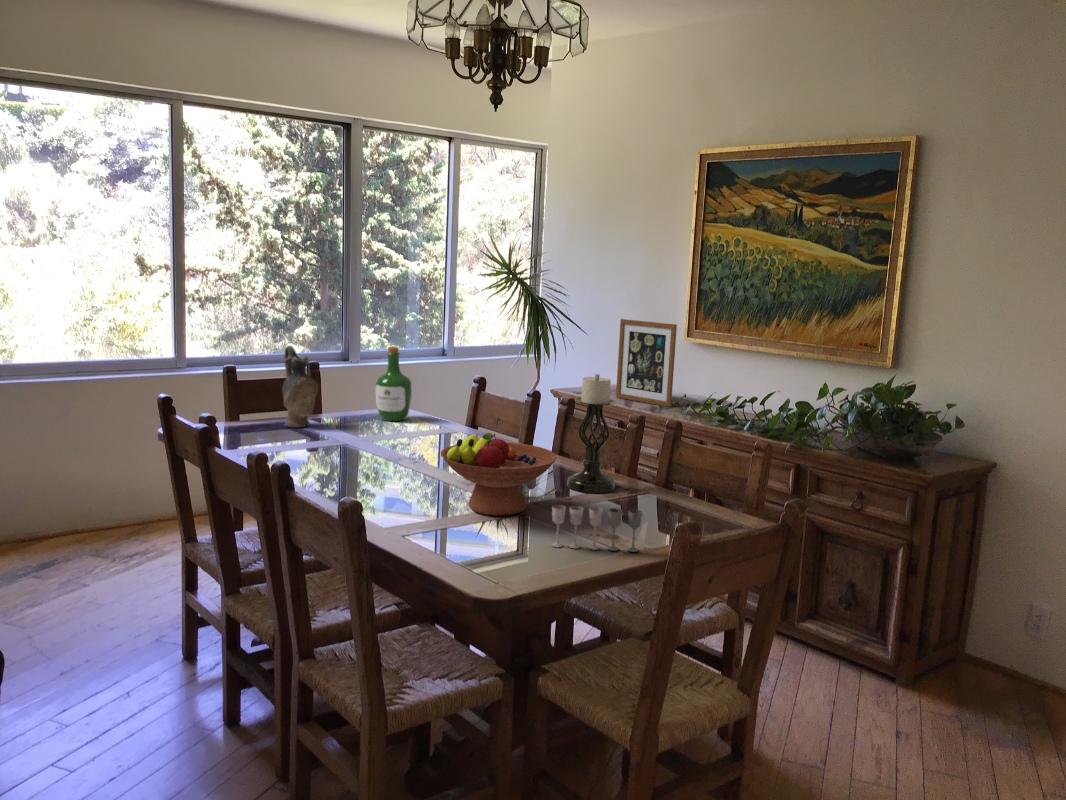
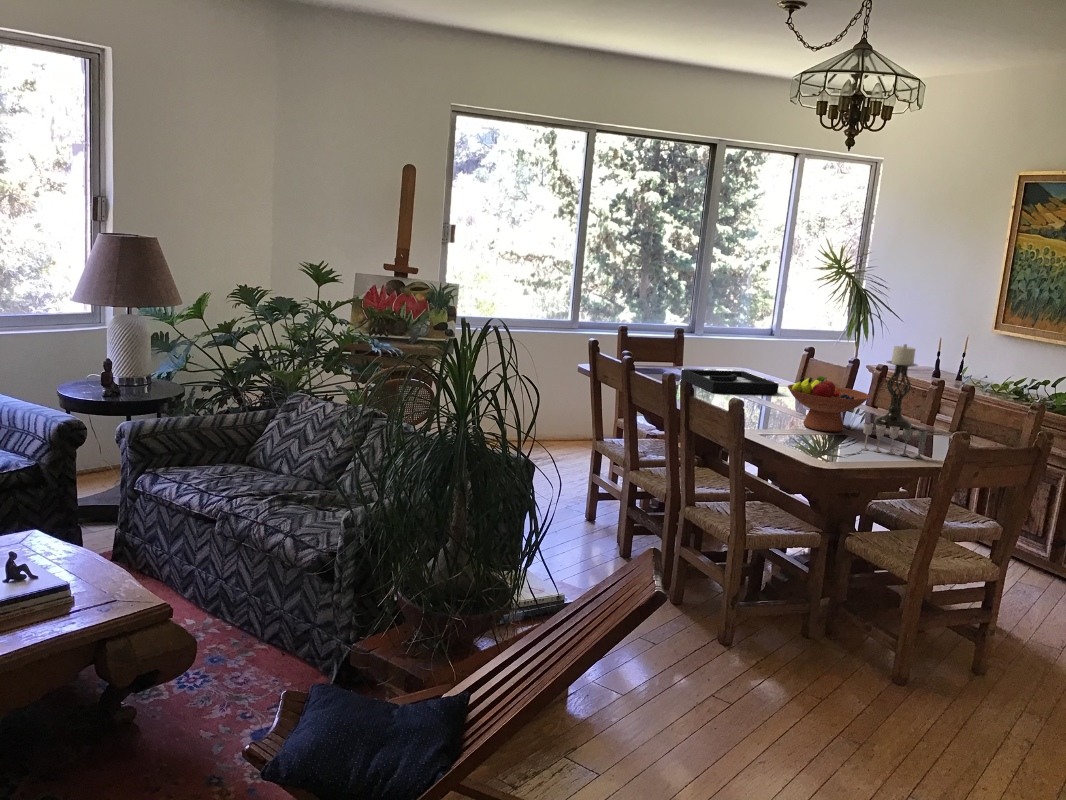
picture frame: present [616,319,677,407] -> none [923,311,983,386]
ceramic pitcher: present [282,346,318,427] -> none [664,314,690,372]
wine bottle: present [375,346,412,421] -> none [728,319,756,375]
decorative tray: none [305,418,439,460] -> present [681,370,779,394]

